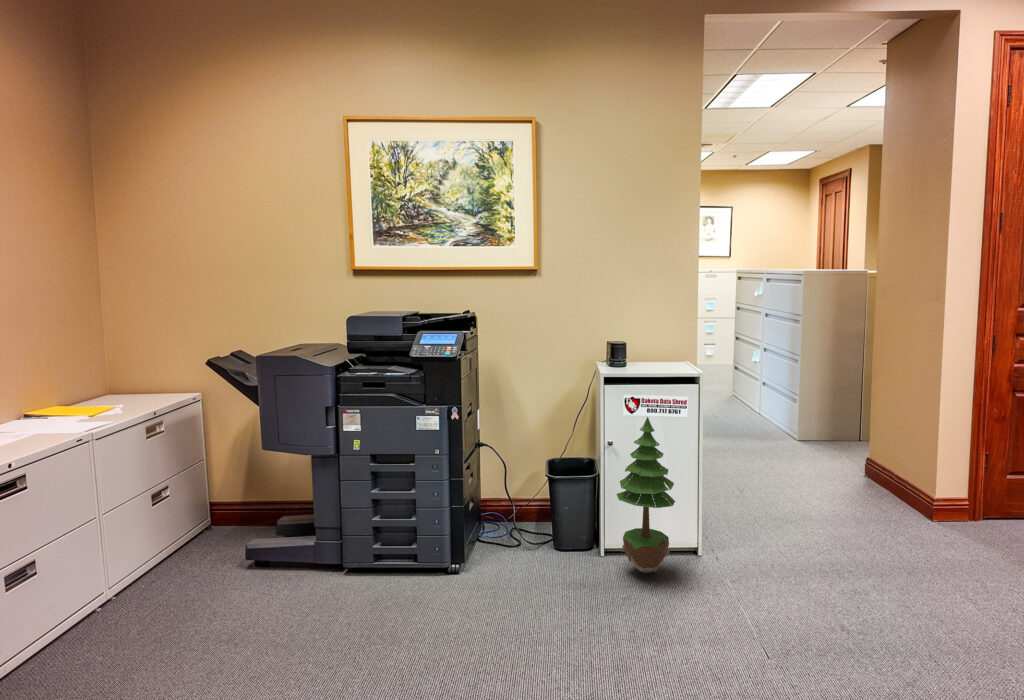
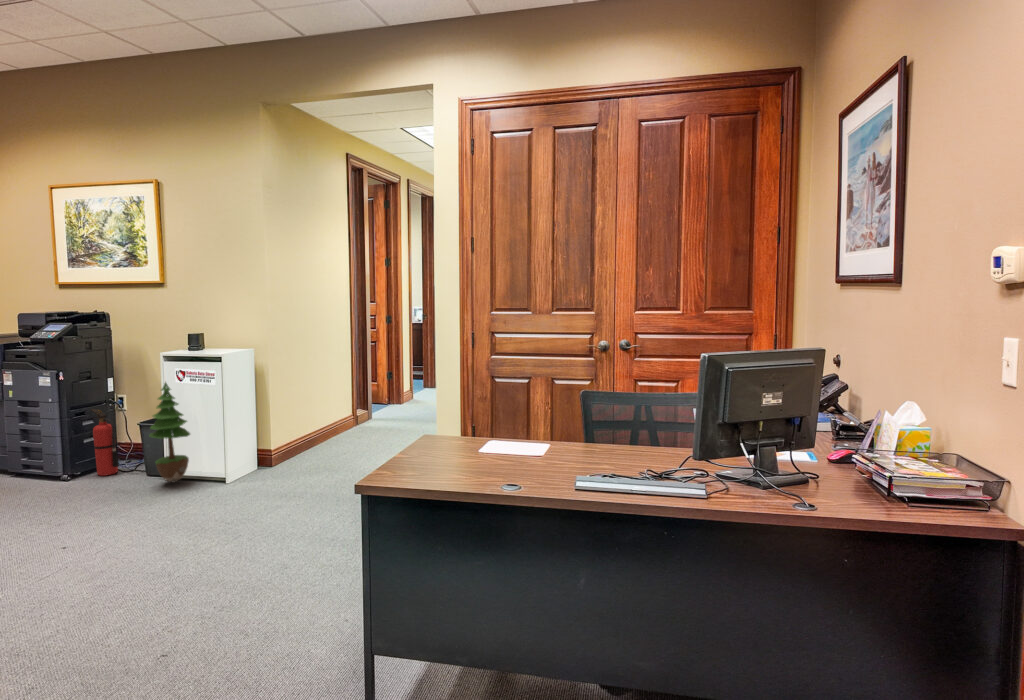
fire extinguisher: none [478,461,521,566] -> present [91,409,119,476]

